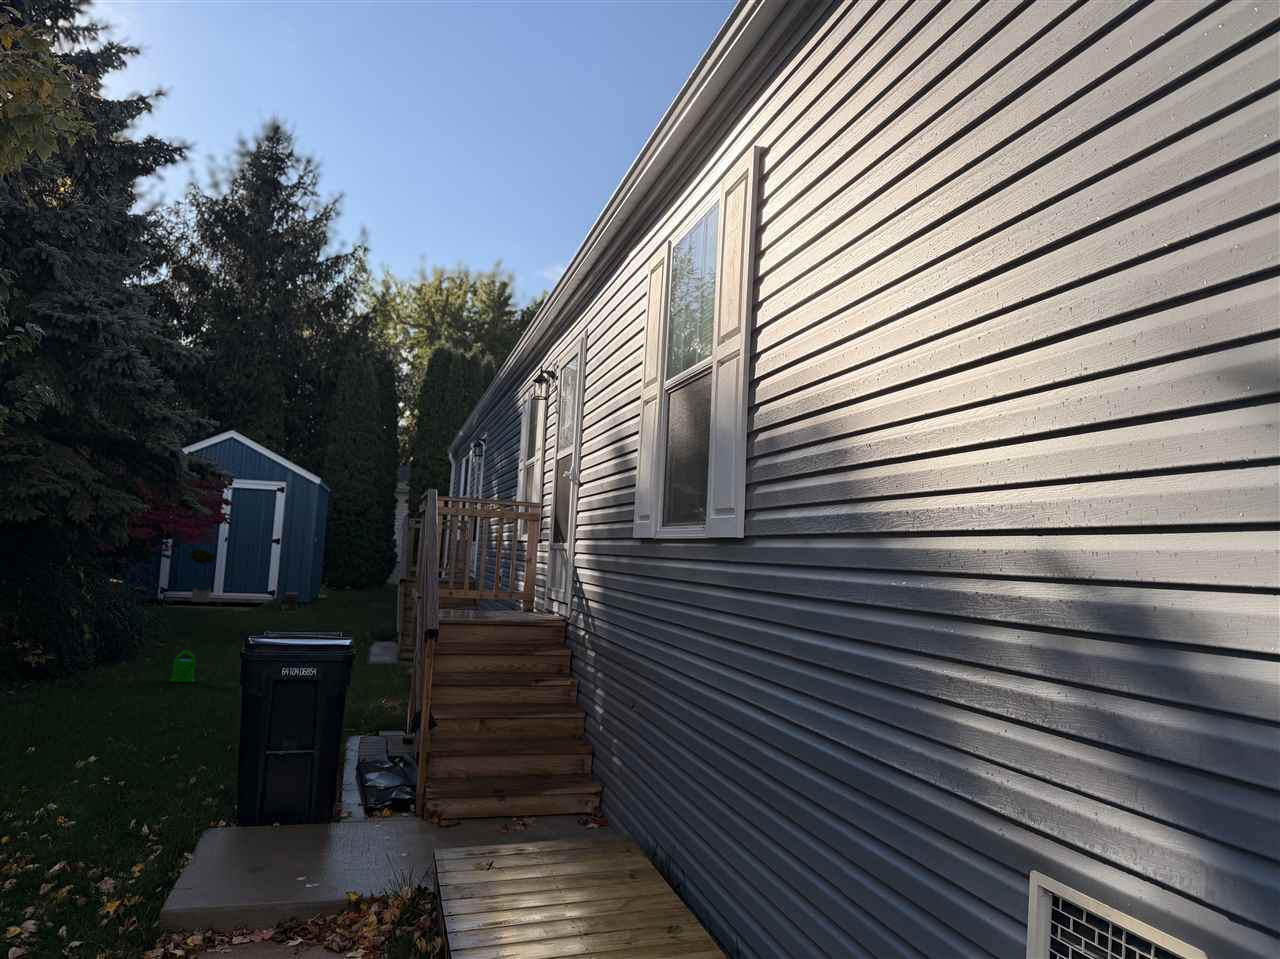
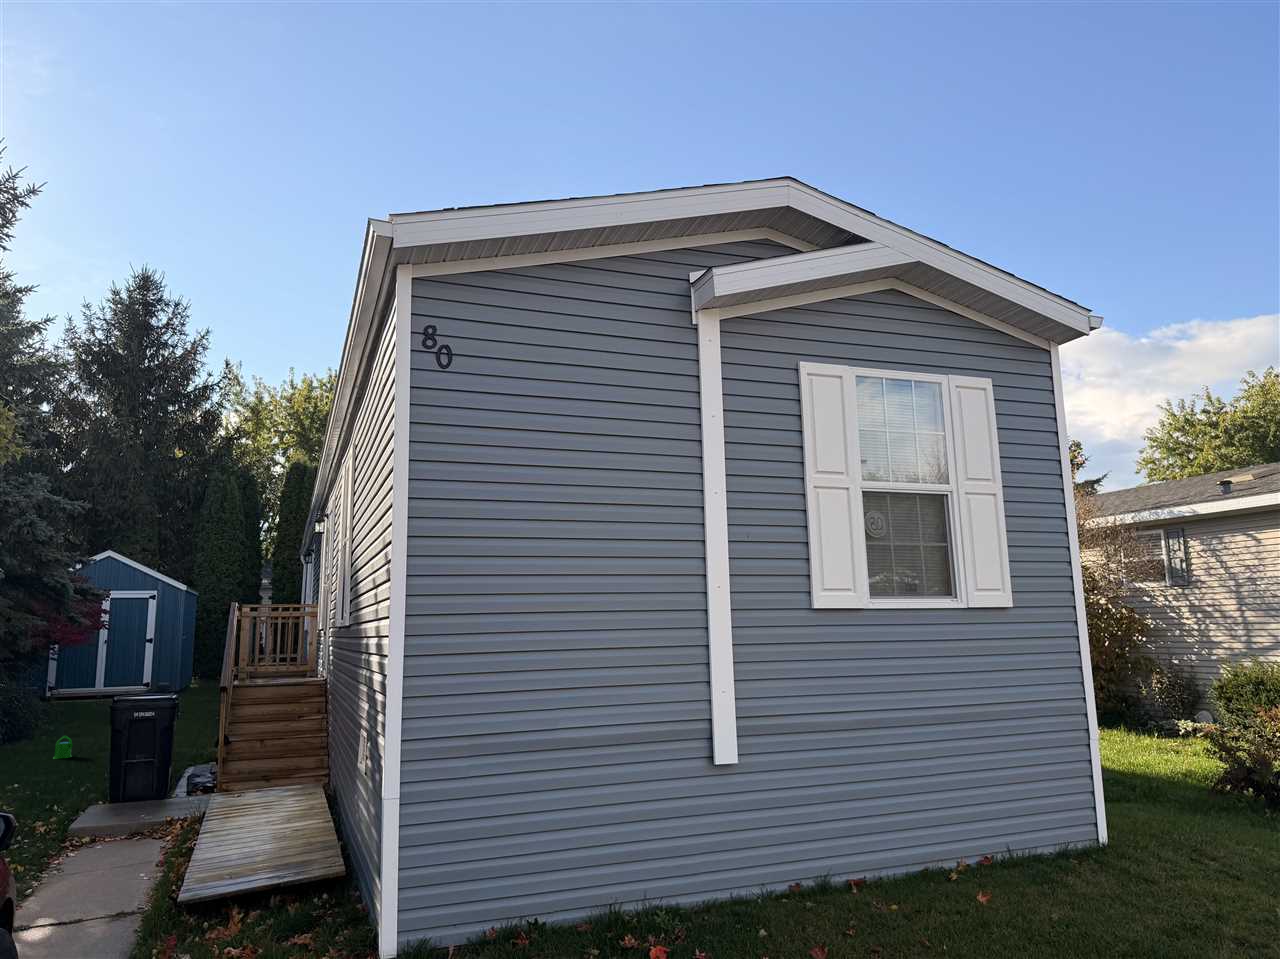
potted tree: present [191,549,215,603] -> none [74,653,96,697]

